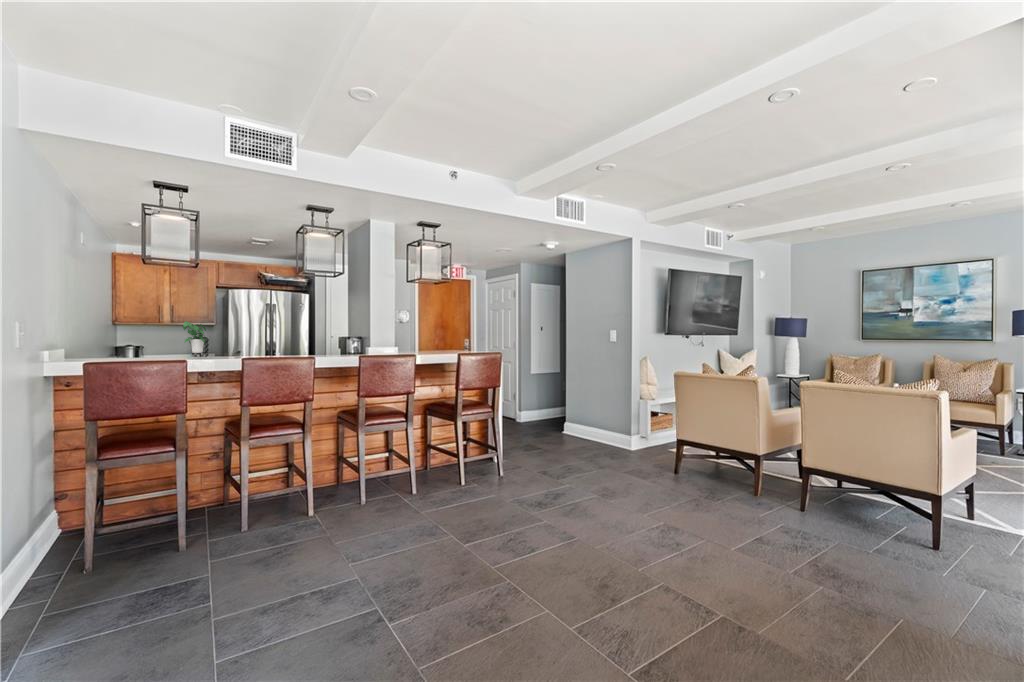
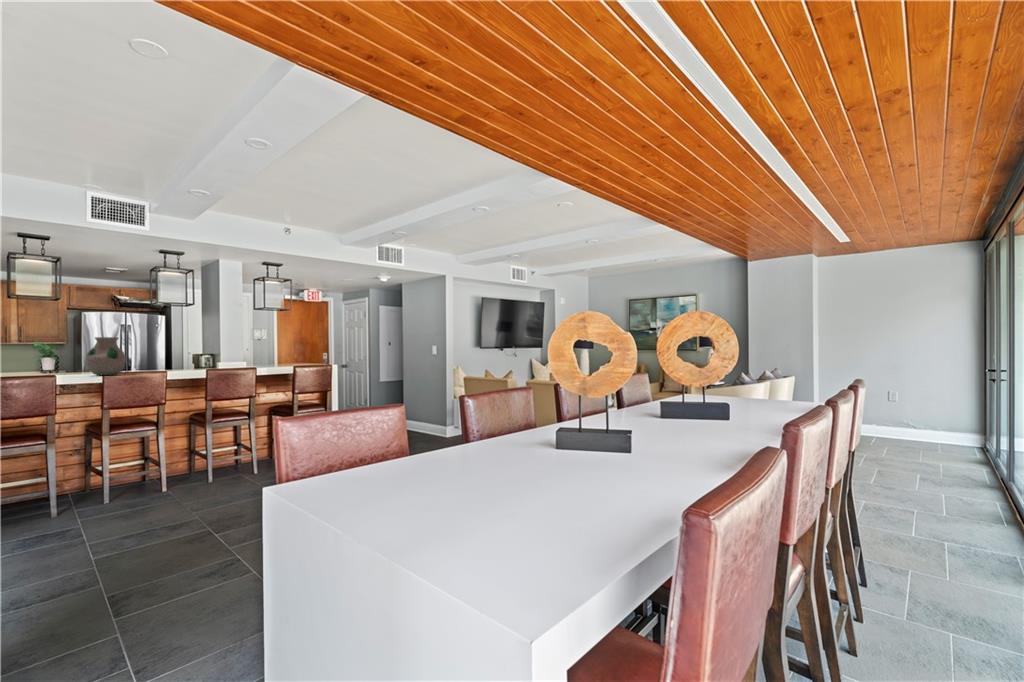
vase: none [222,311,268,361] -> present [86,337,126,375]

